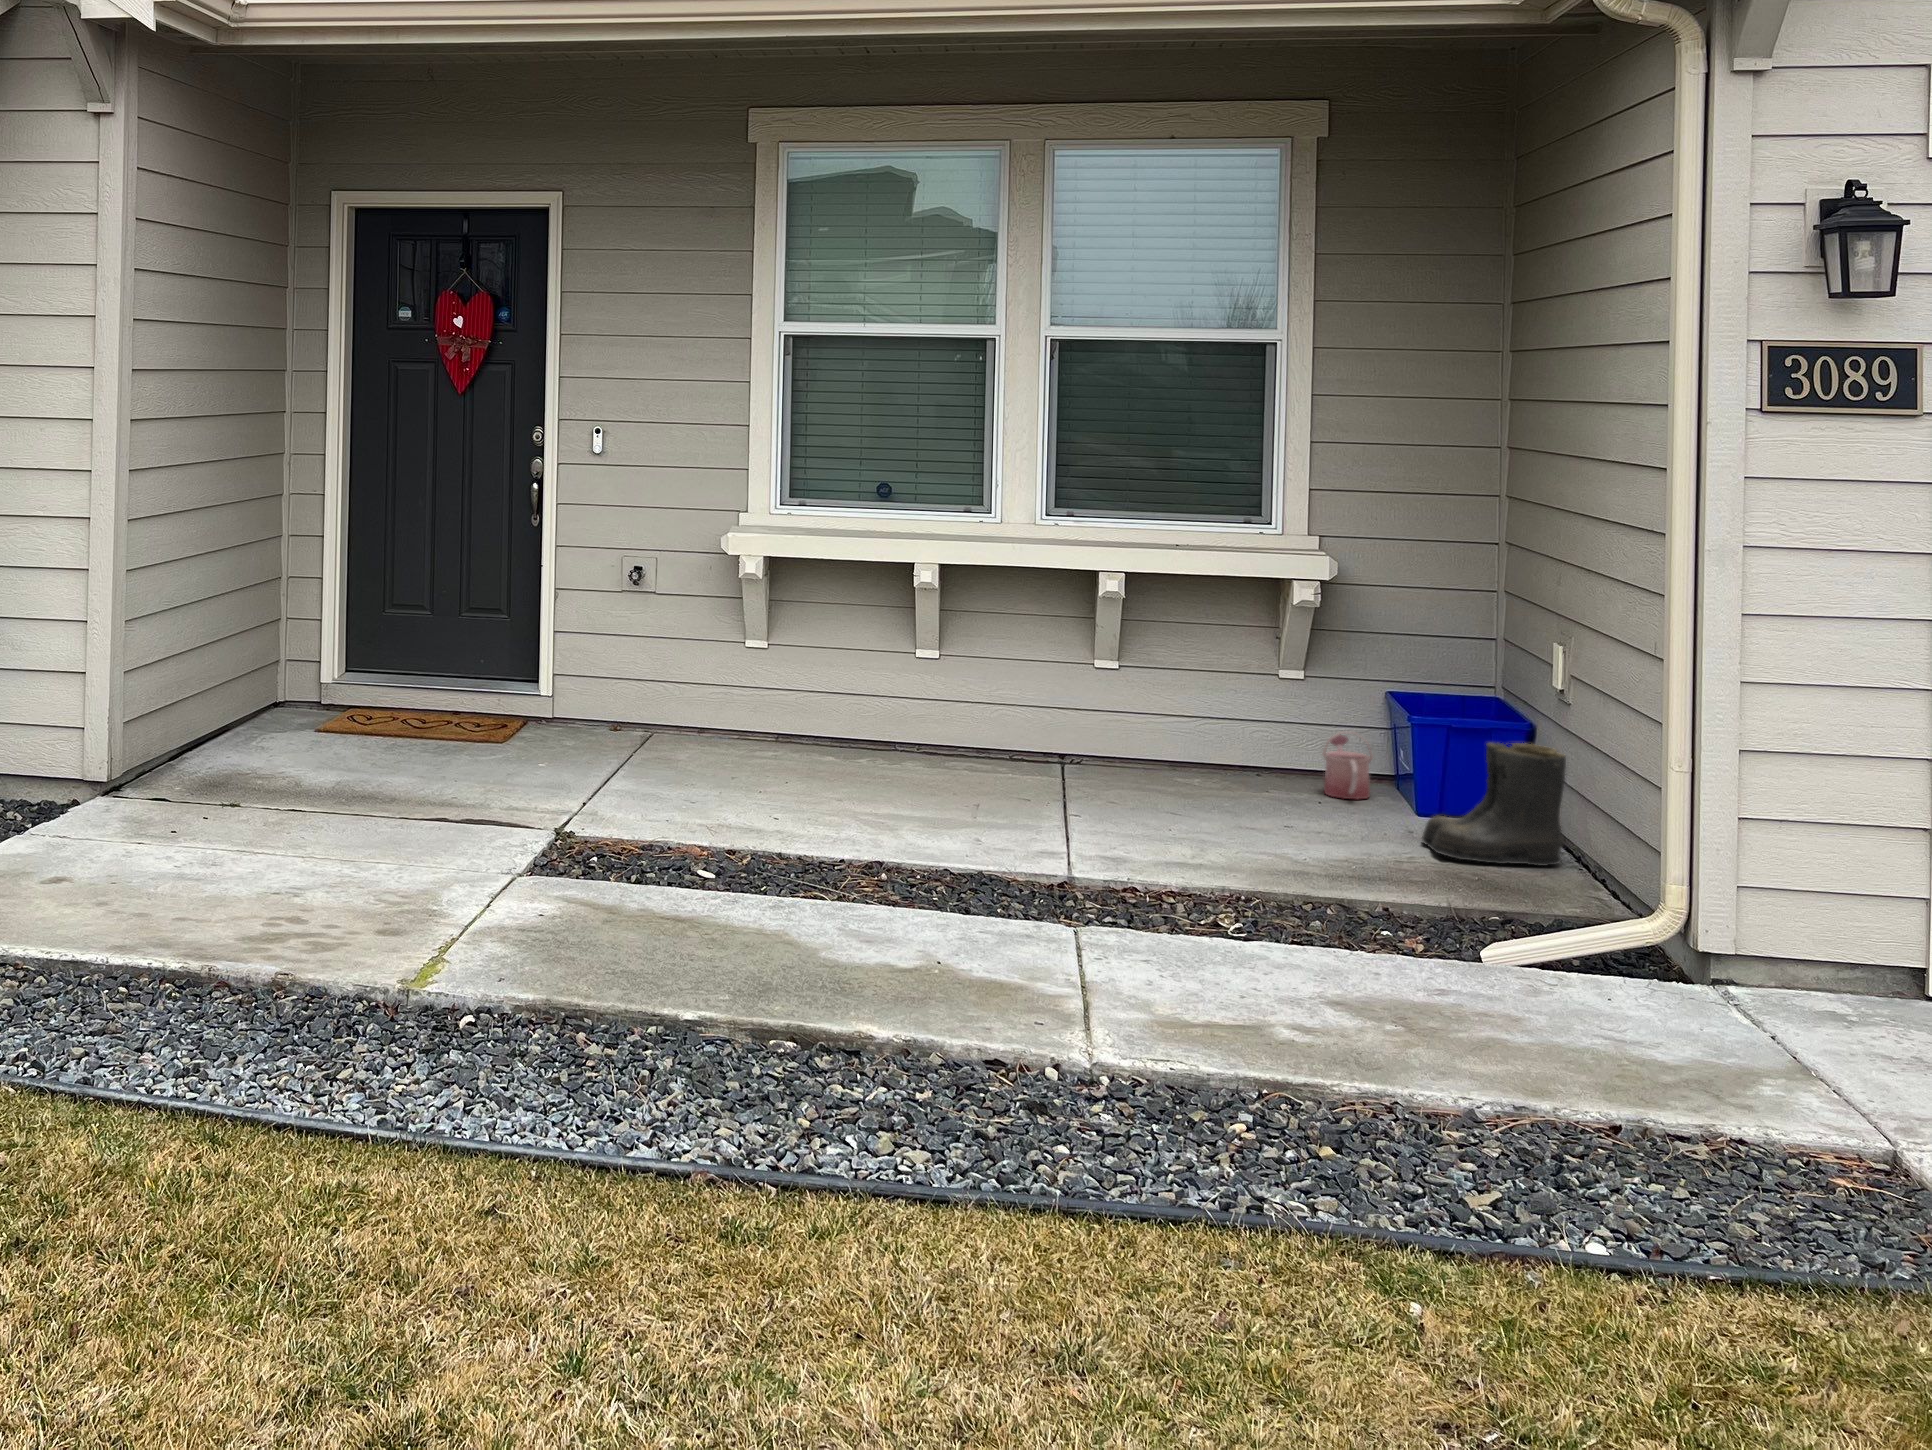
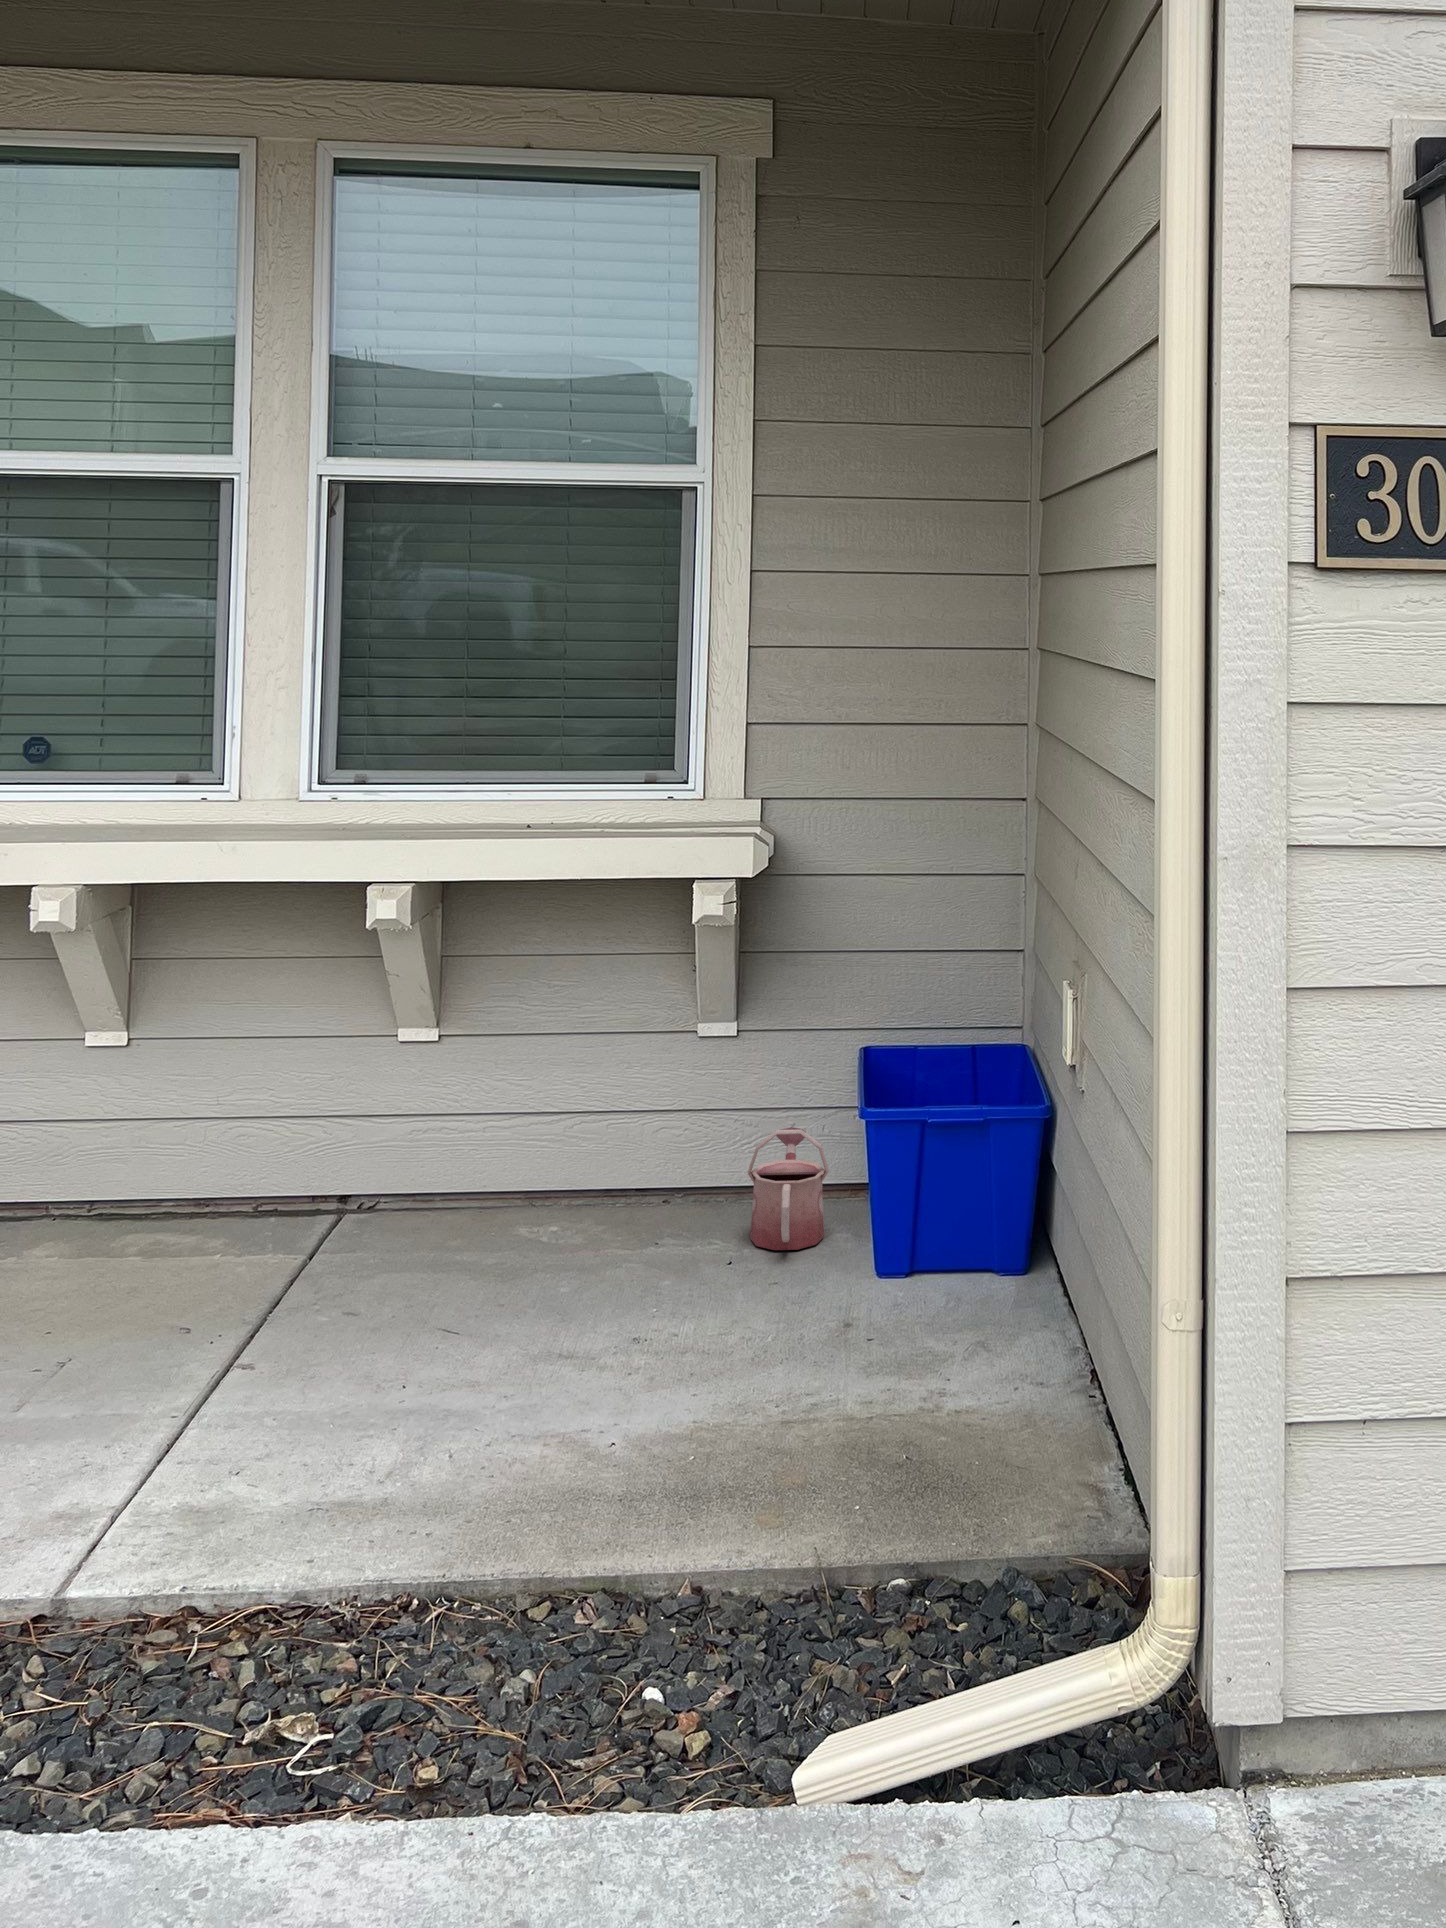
boots: present [1422,743,1566,866] -> none [836,1169,1069,1419]

